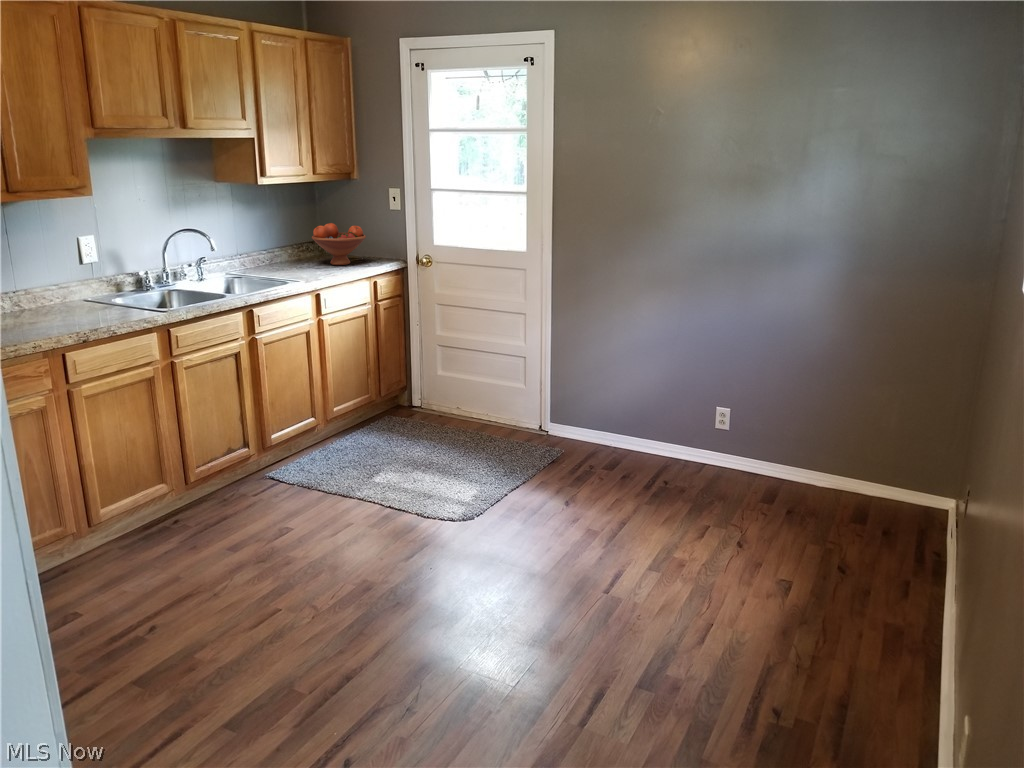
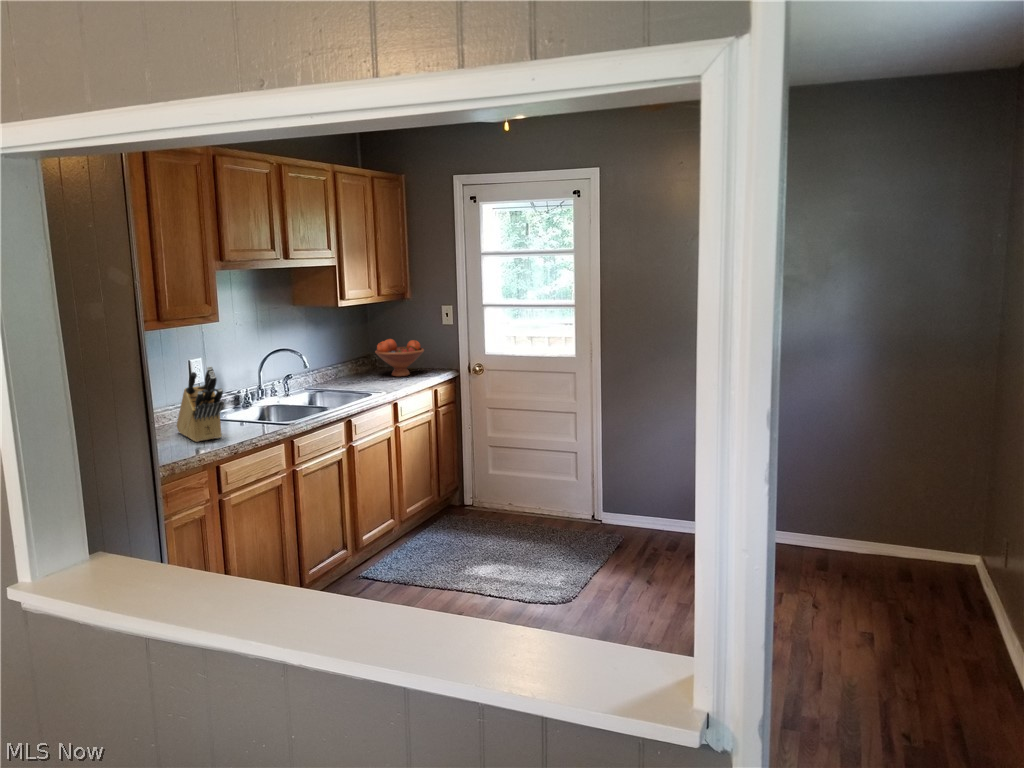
knife block: none [37,244,80,326] -> present [177,366,224,442]

